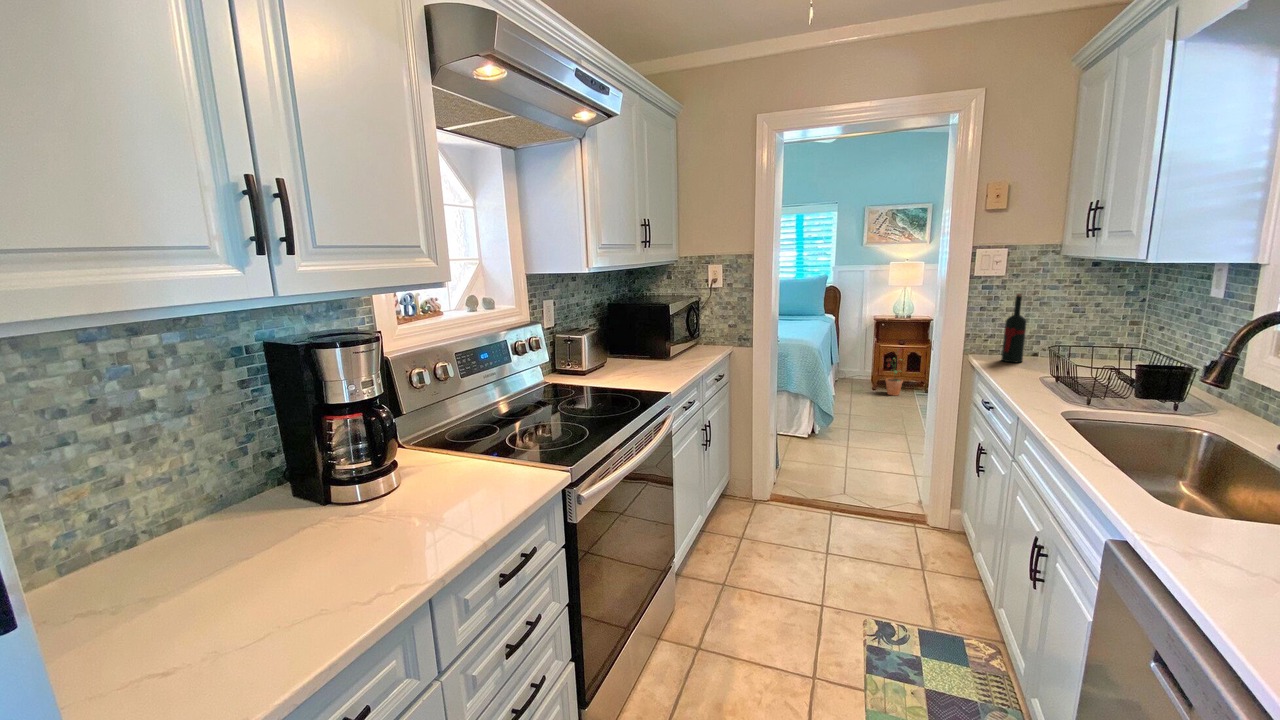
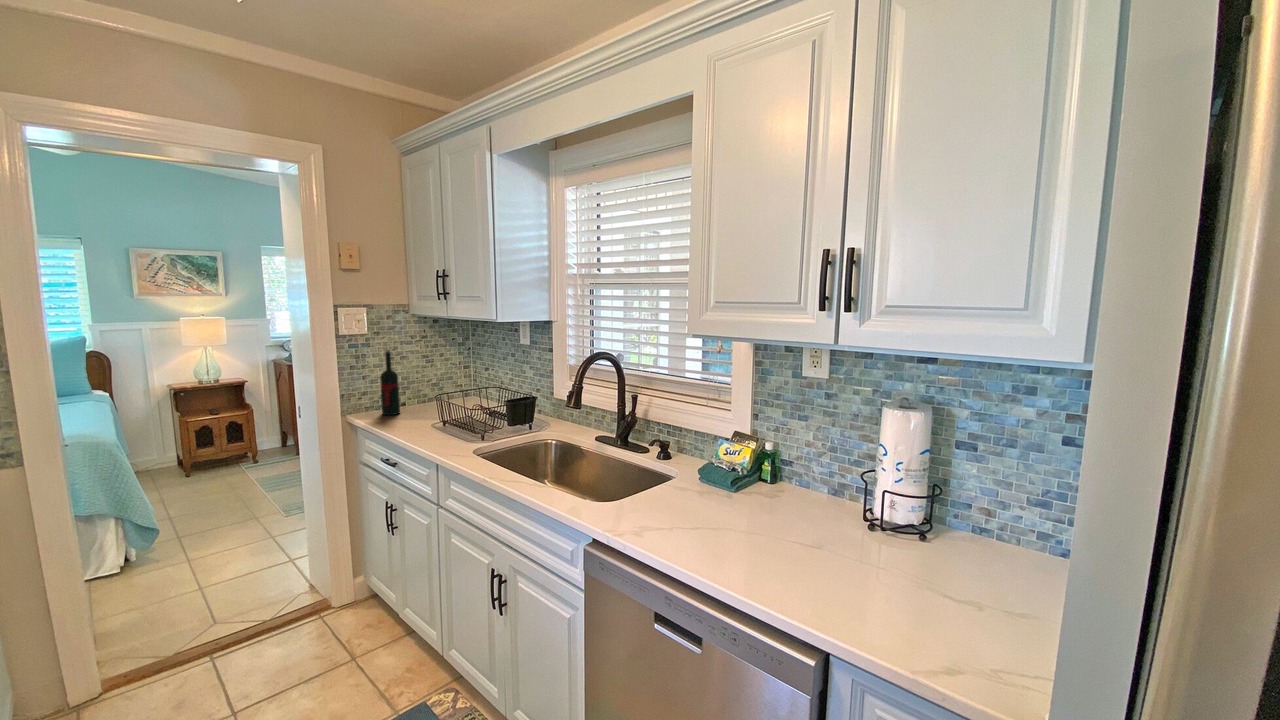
potted plant: present [886,348,903,395] -> none [198,418,227,477]

